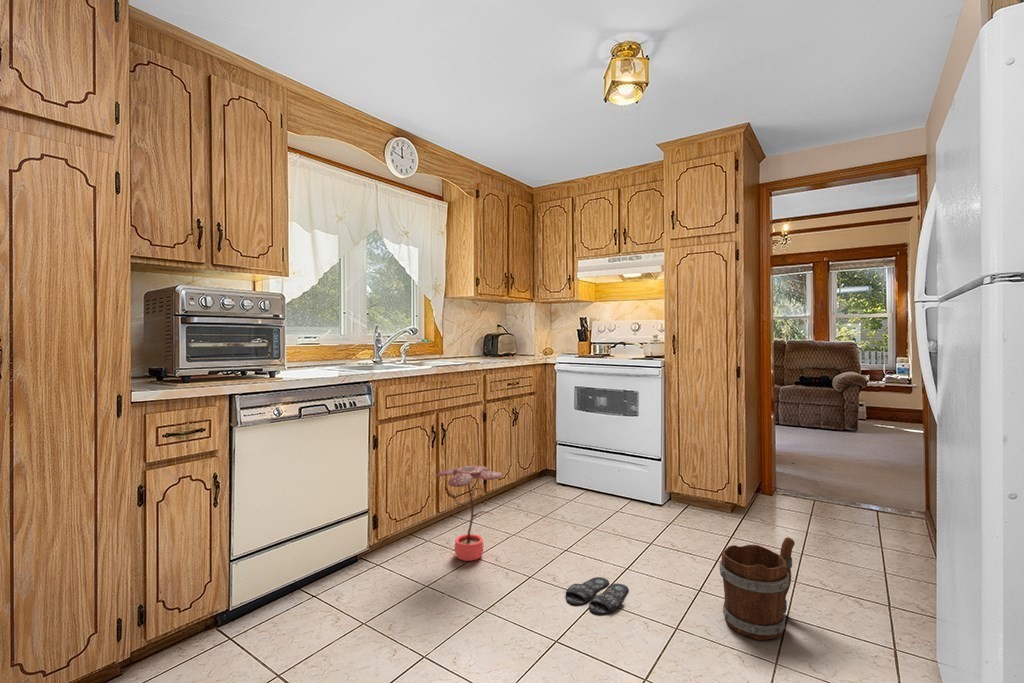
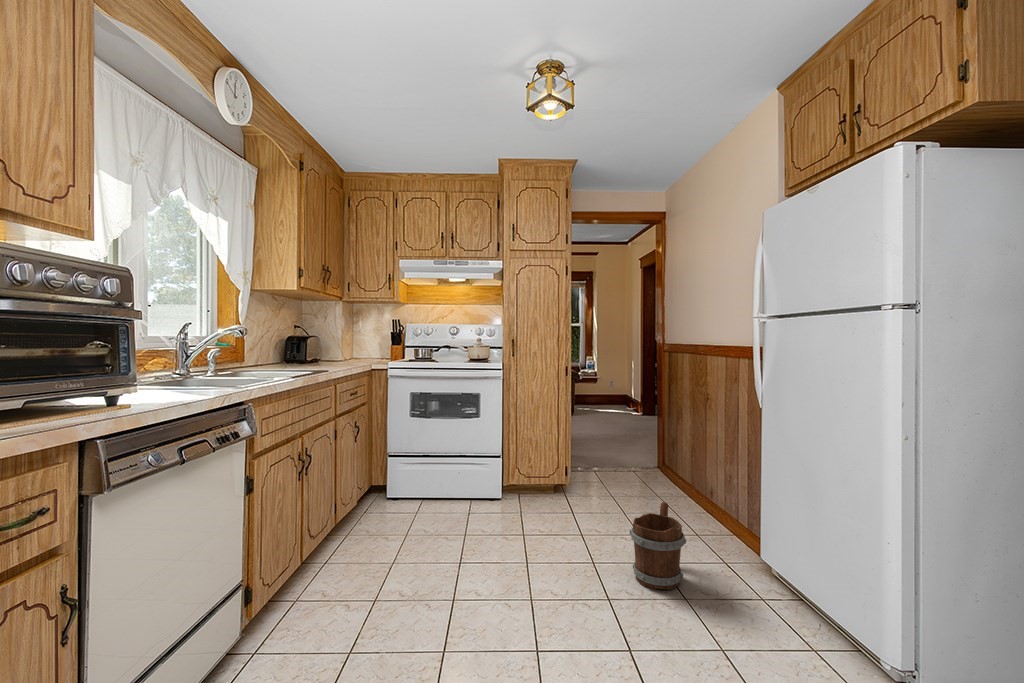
potted plant: present [437,466,502,561] -> none [329,491,413,608]
slippers: present [566,577,628,614] -> none [507,579,562,614]

